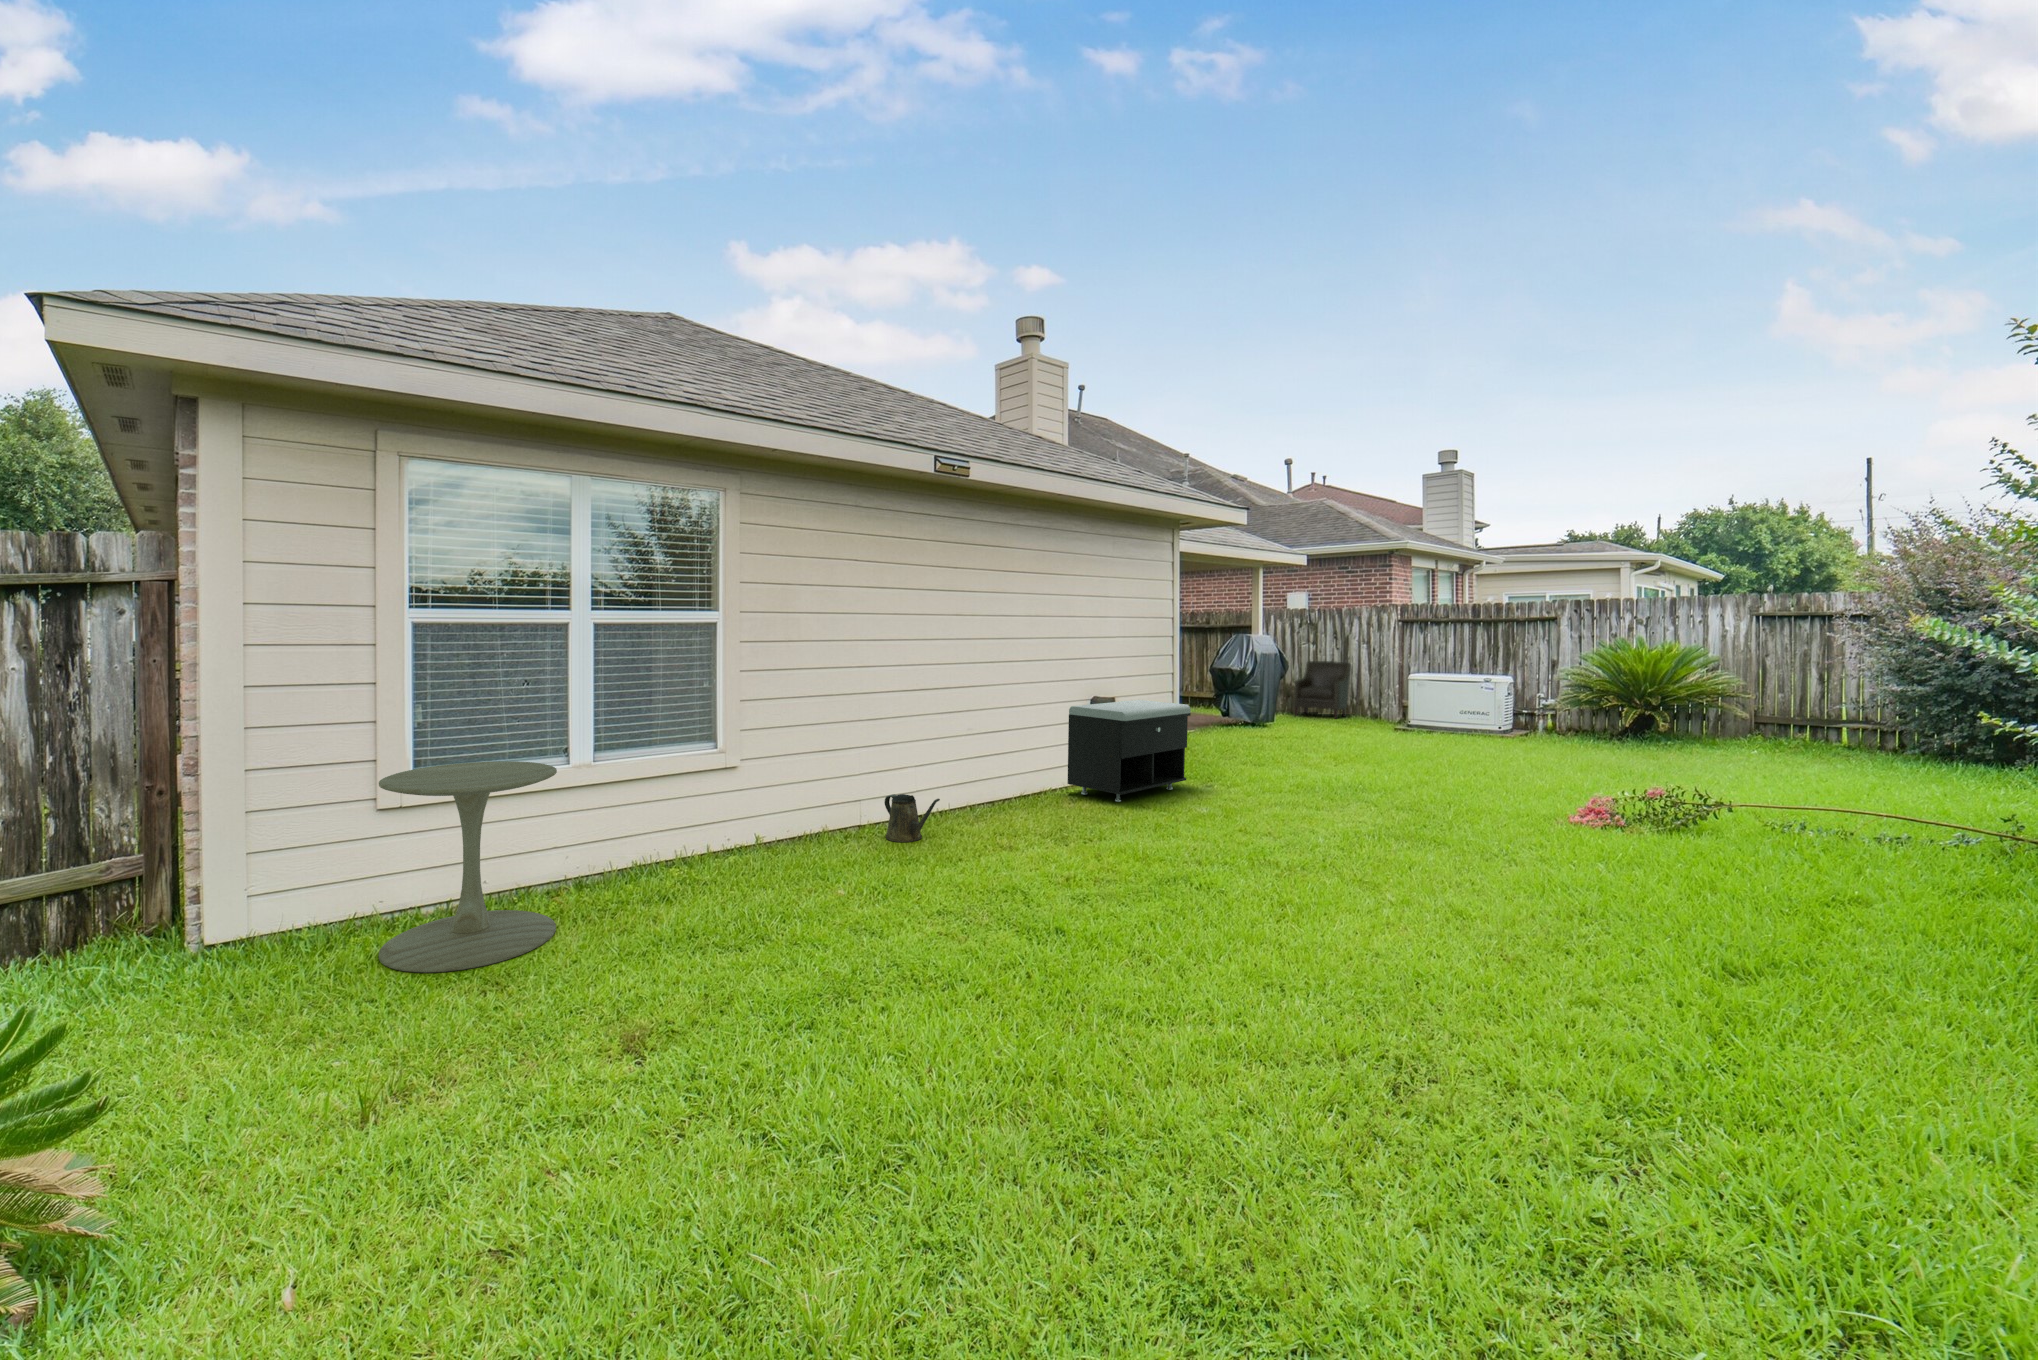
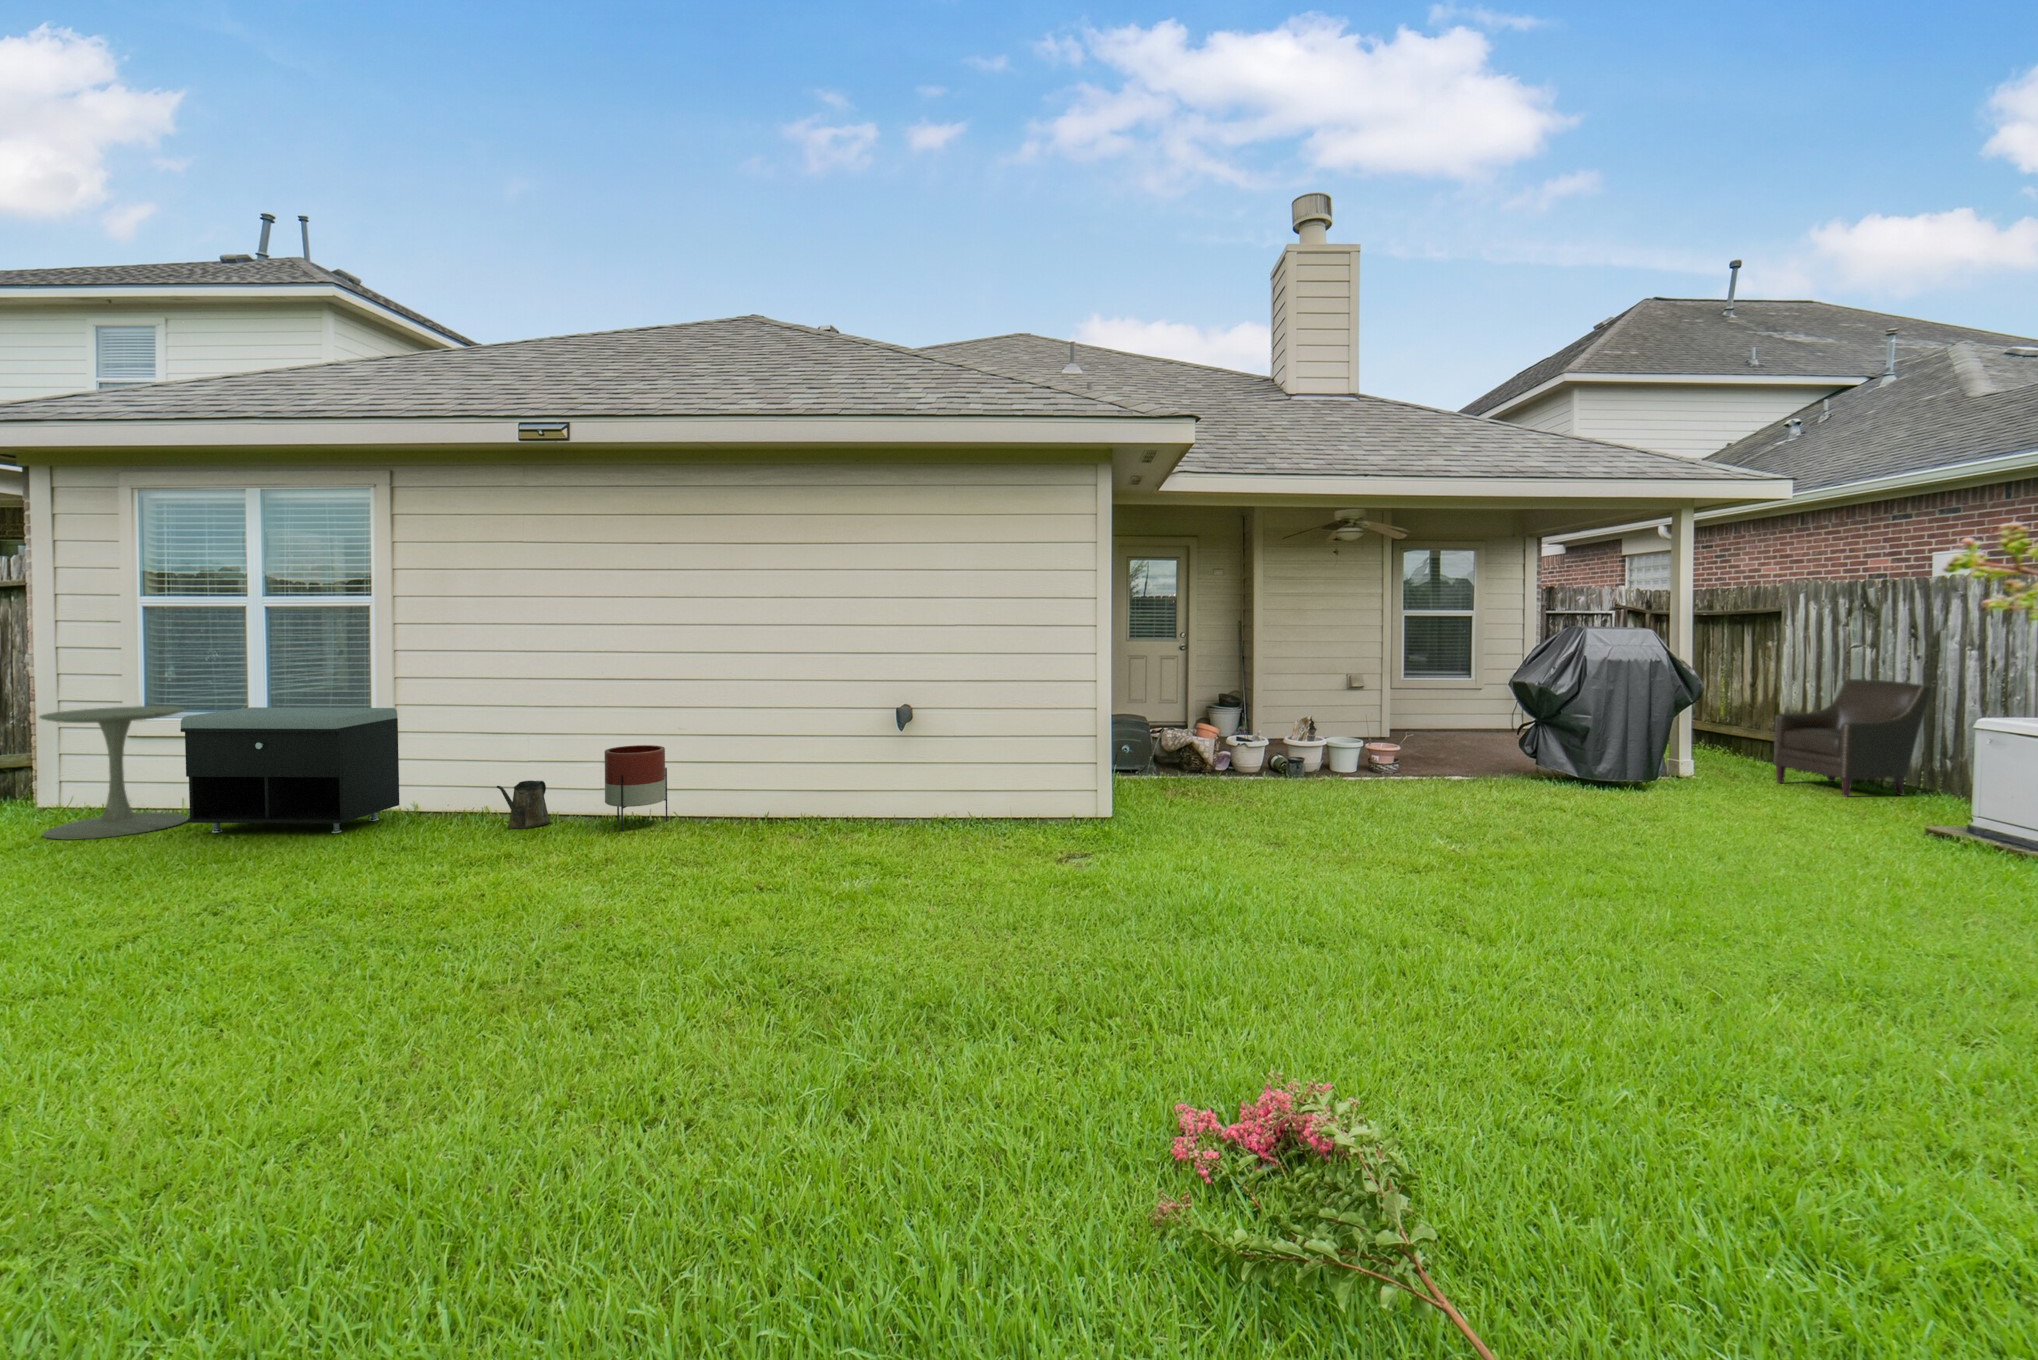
storage bench: present [1068,700,1191,802] -> present [180,707,399,833]
planter: none [951,749,1003,826] -> present [604,745,667,831]

